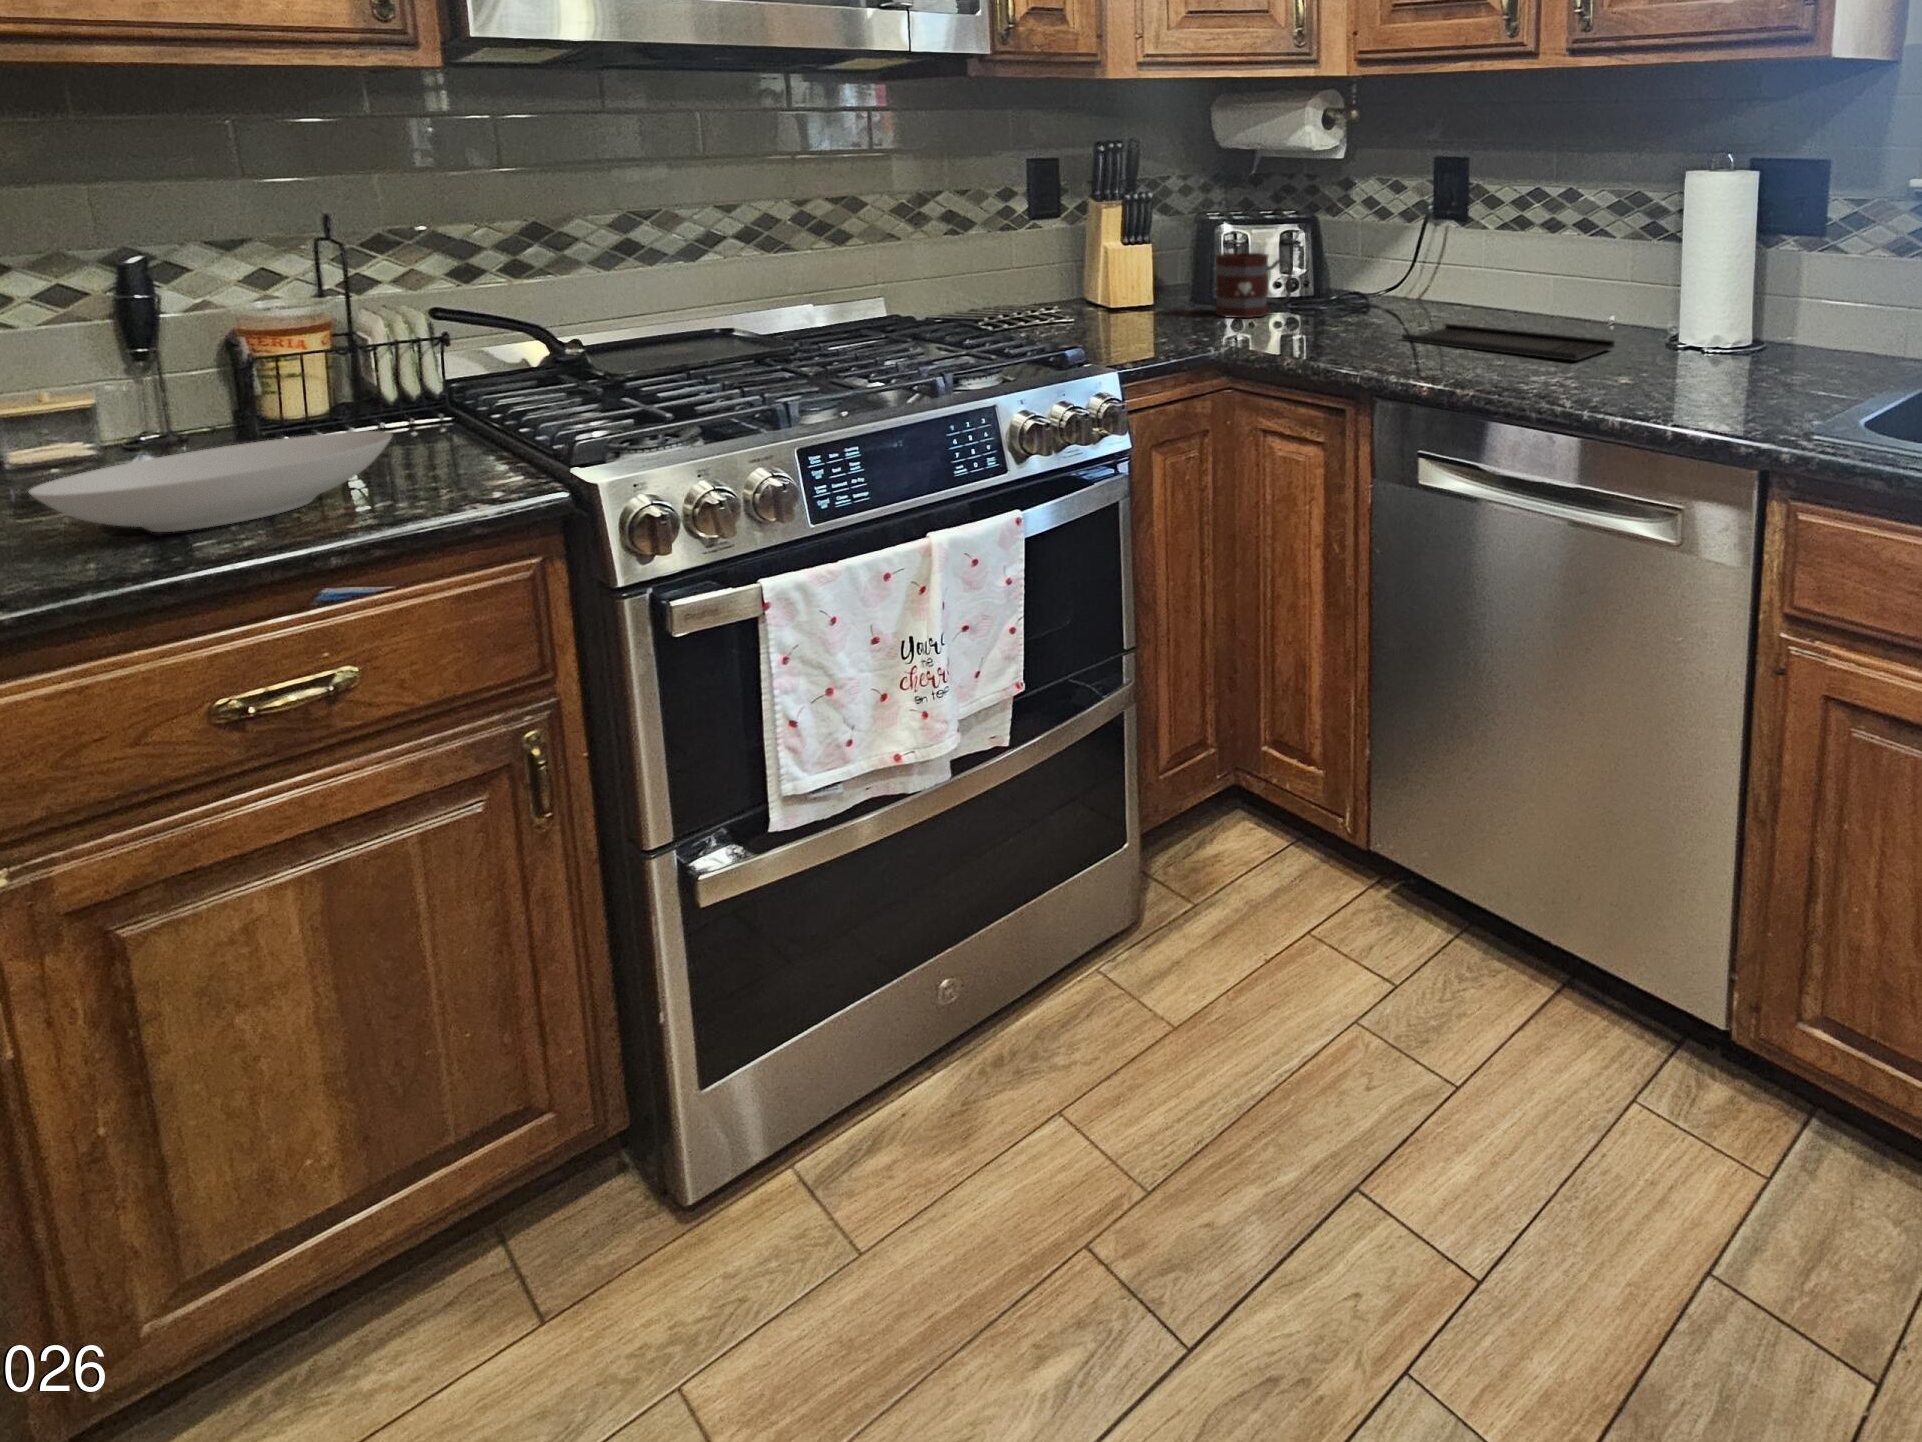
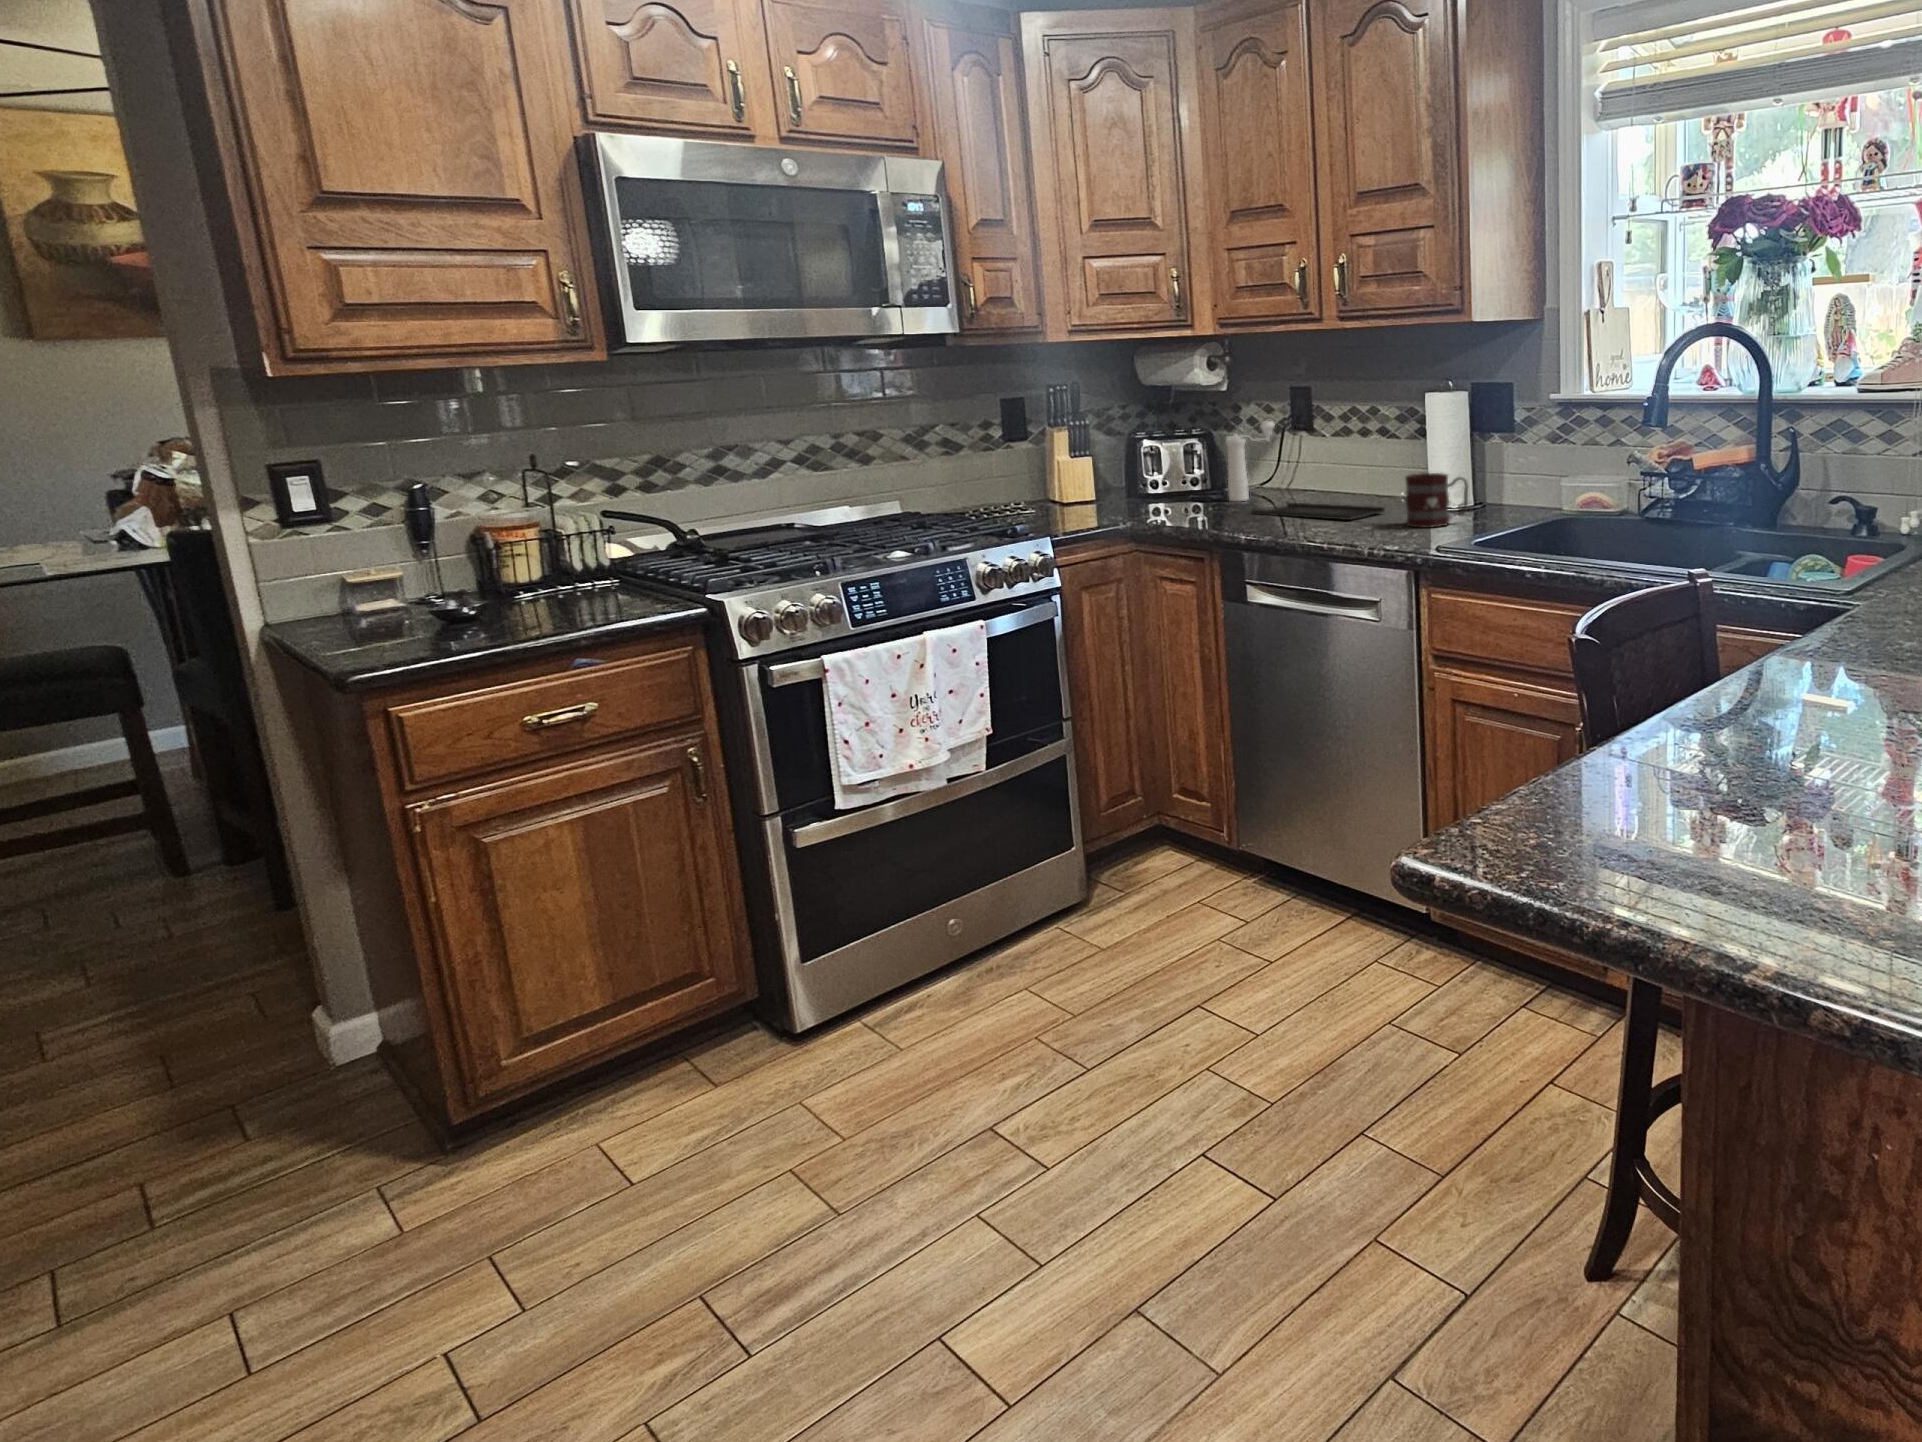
pepper mill: none [1347,203,1416,316] -> present [1226,421,1275,501]
mug: present [1216,253,1292,318] -> present [1405,473,1468,528]
bowl: present [29,431,392,532] -> none [419,579,603,631]

